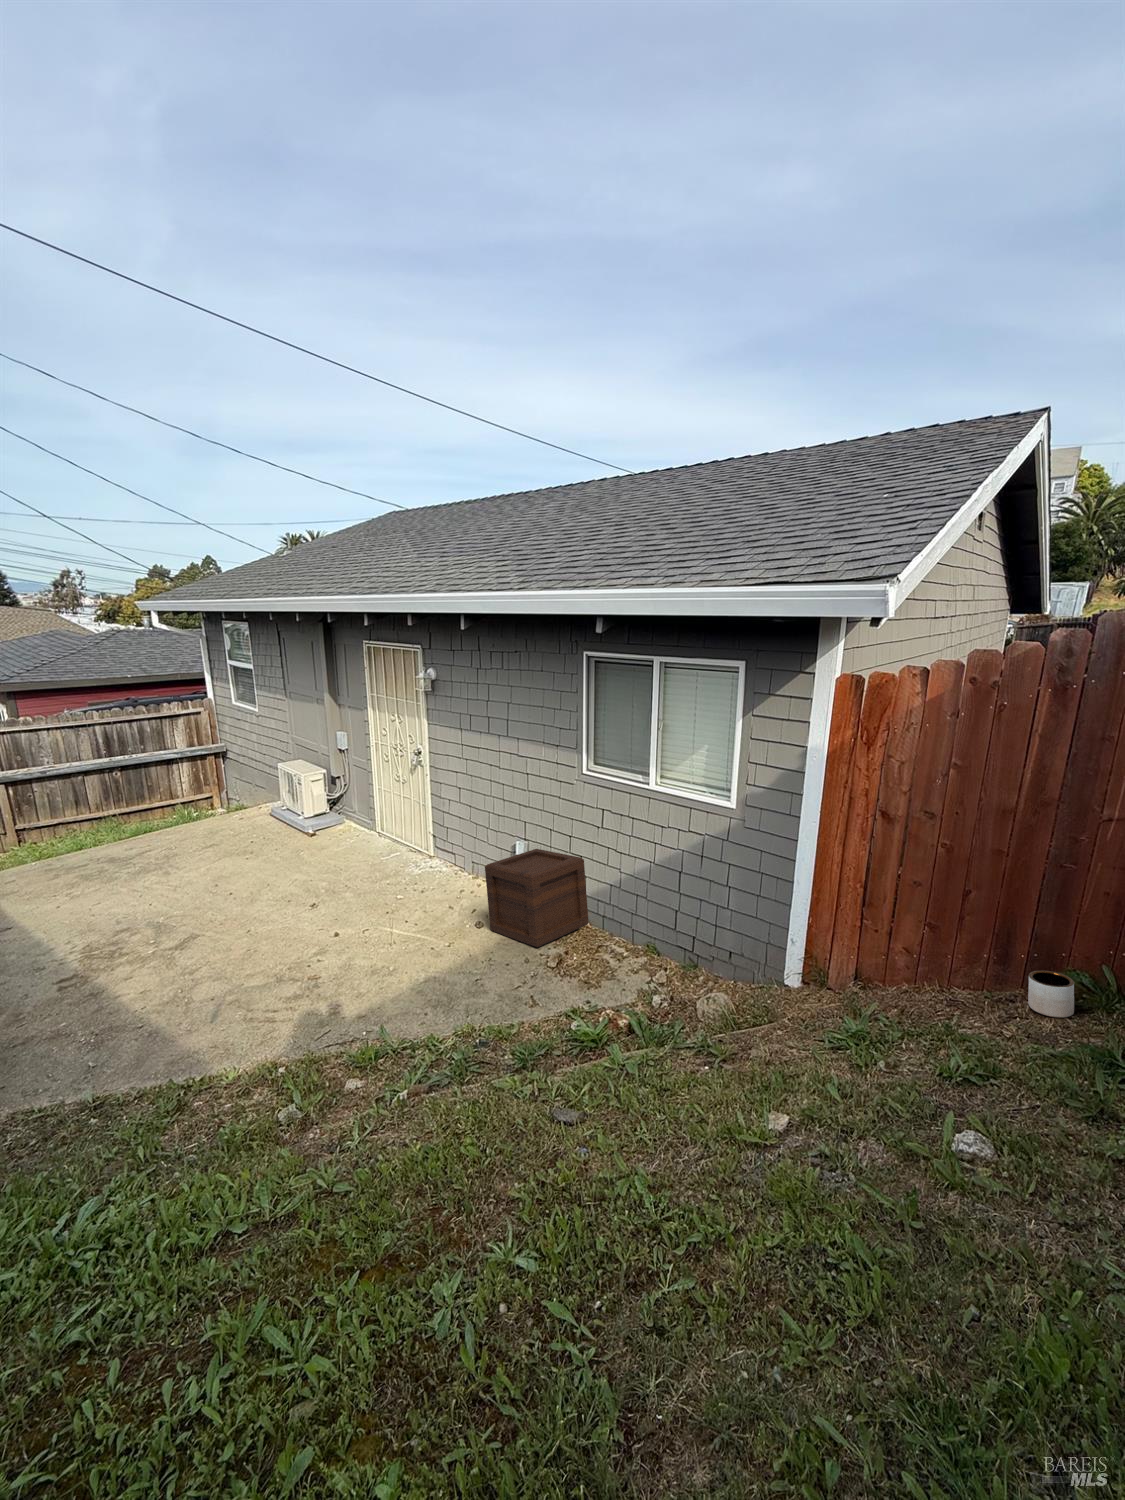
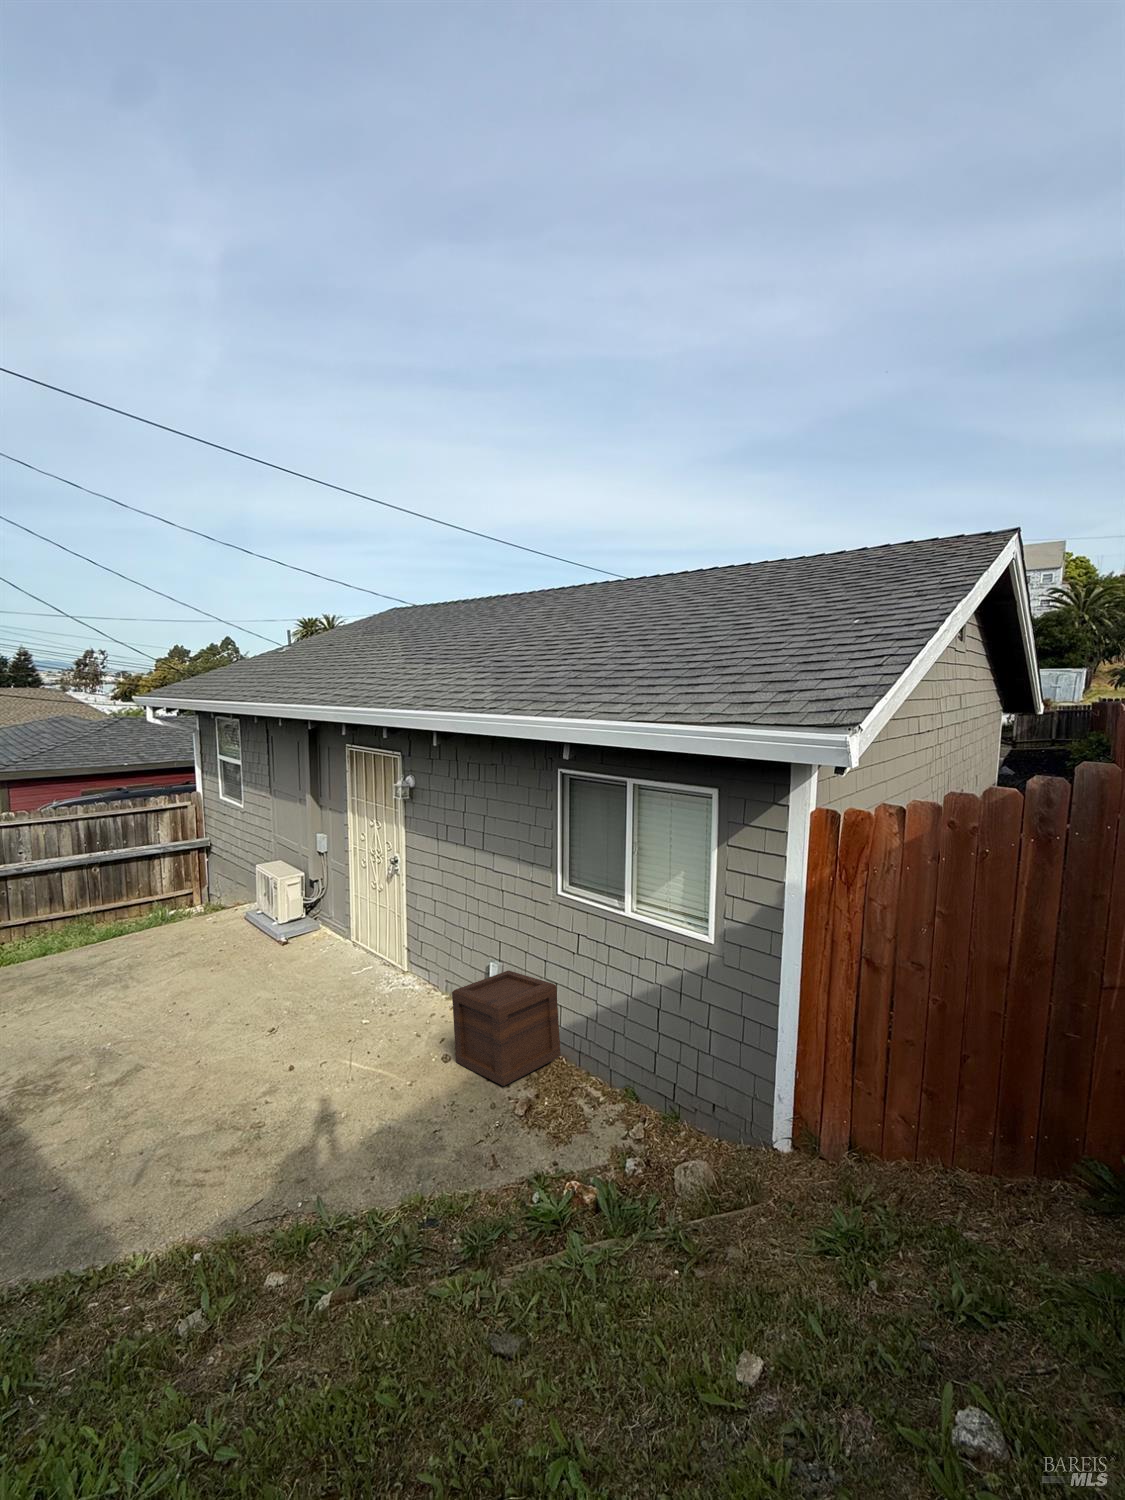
planter: present [1028,971,1074,1018] -> none [1036,1159,1091,1221]

